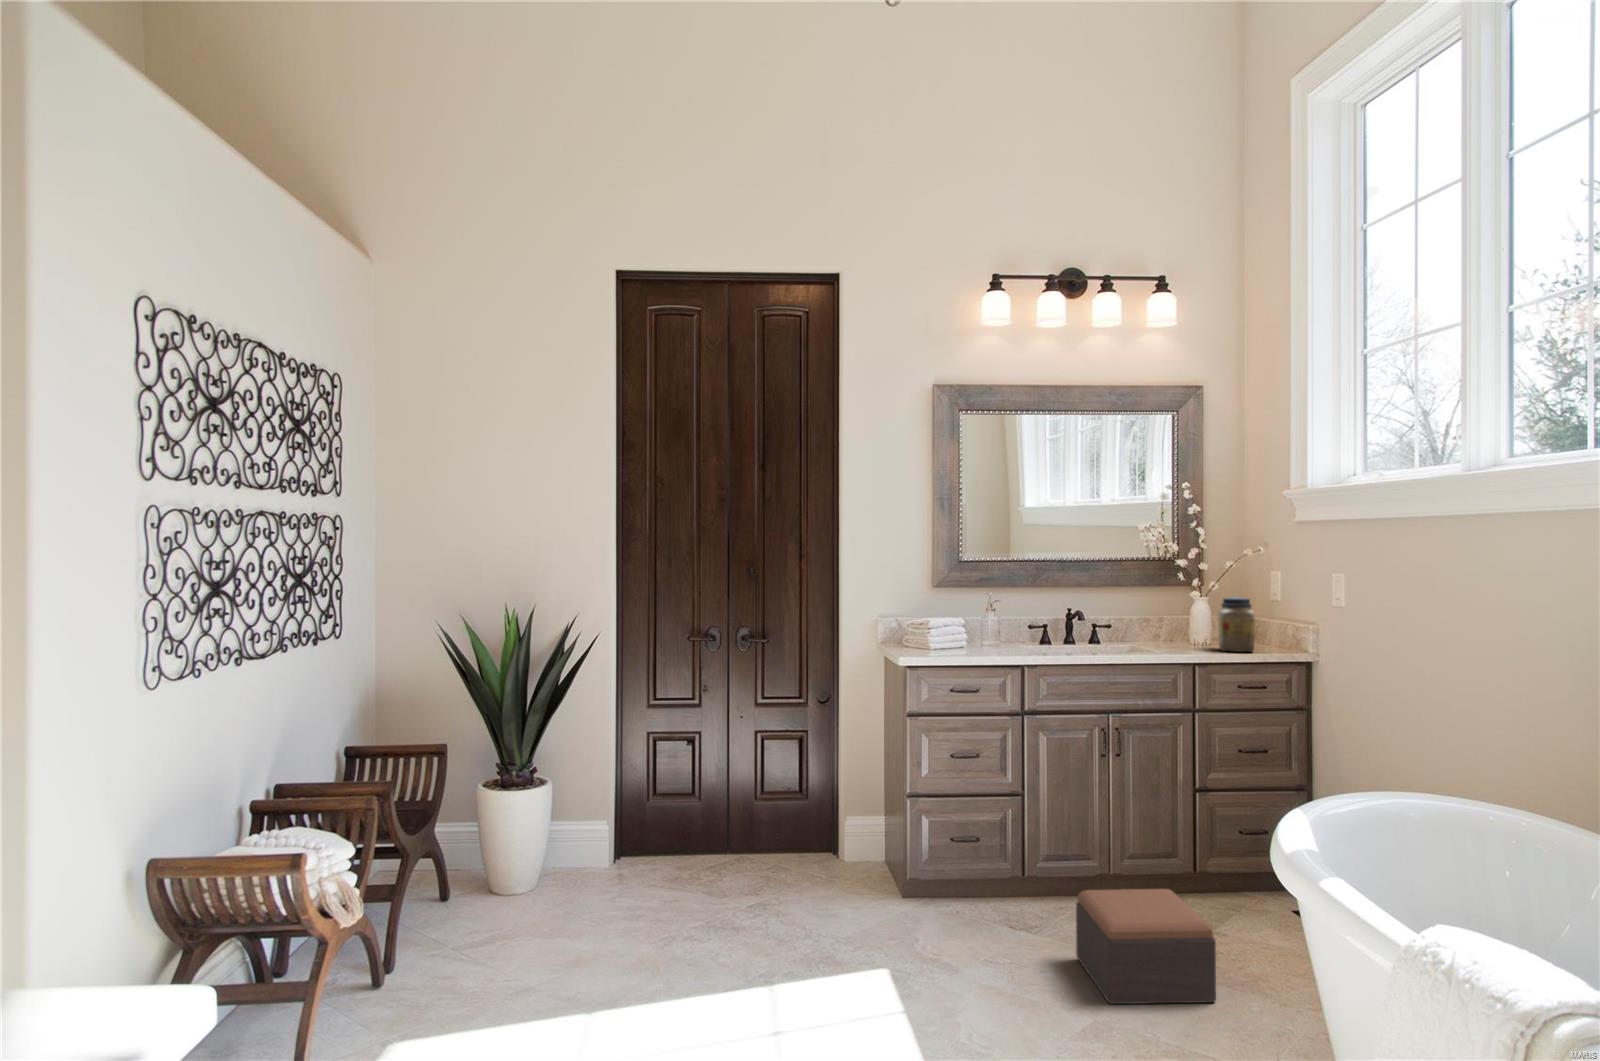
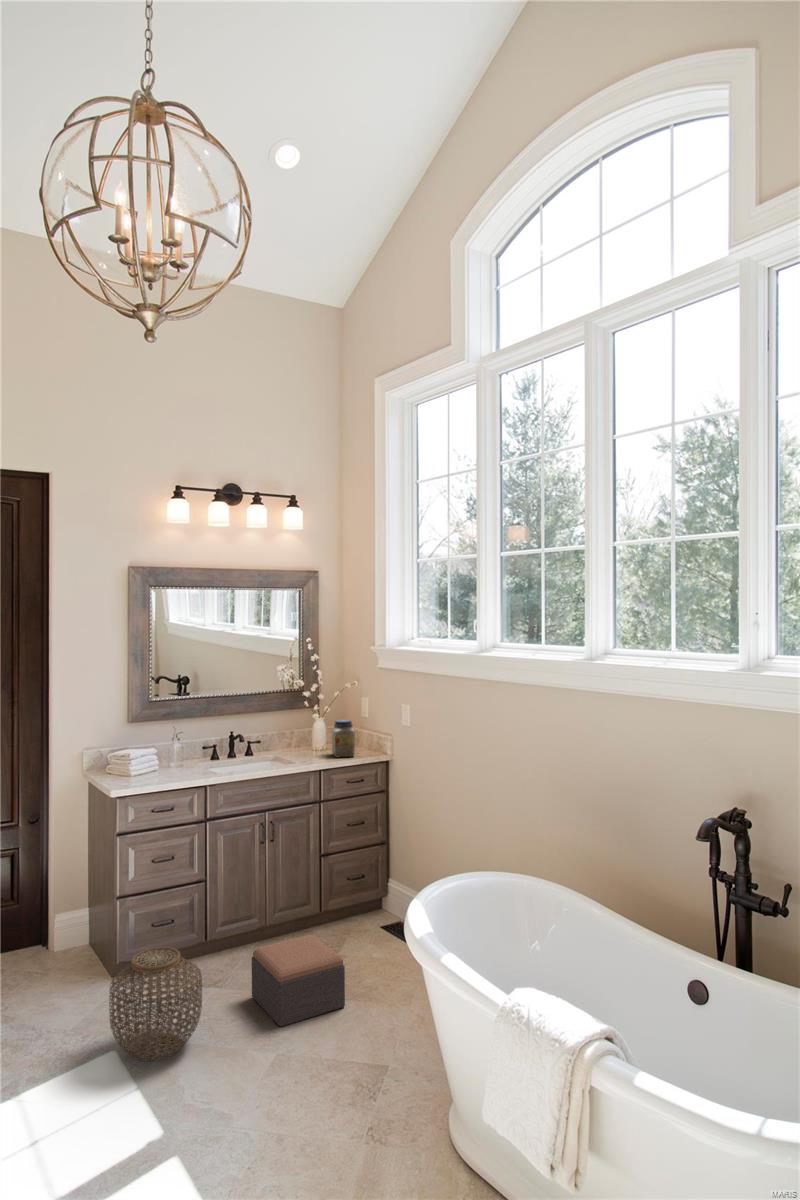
woven basket: none [877,855,997,1002] -> present [109,947,202,1061]

